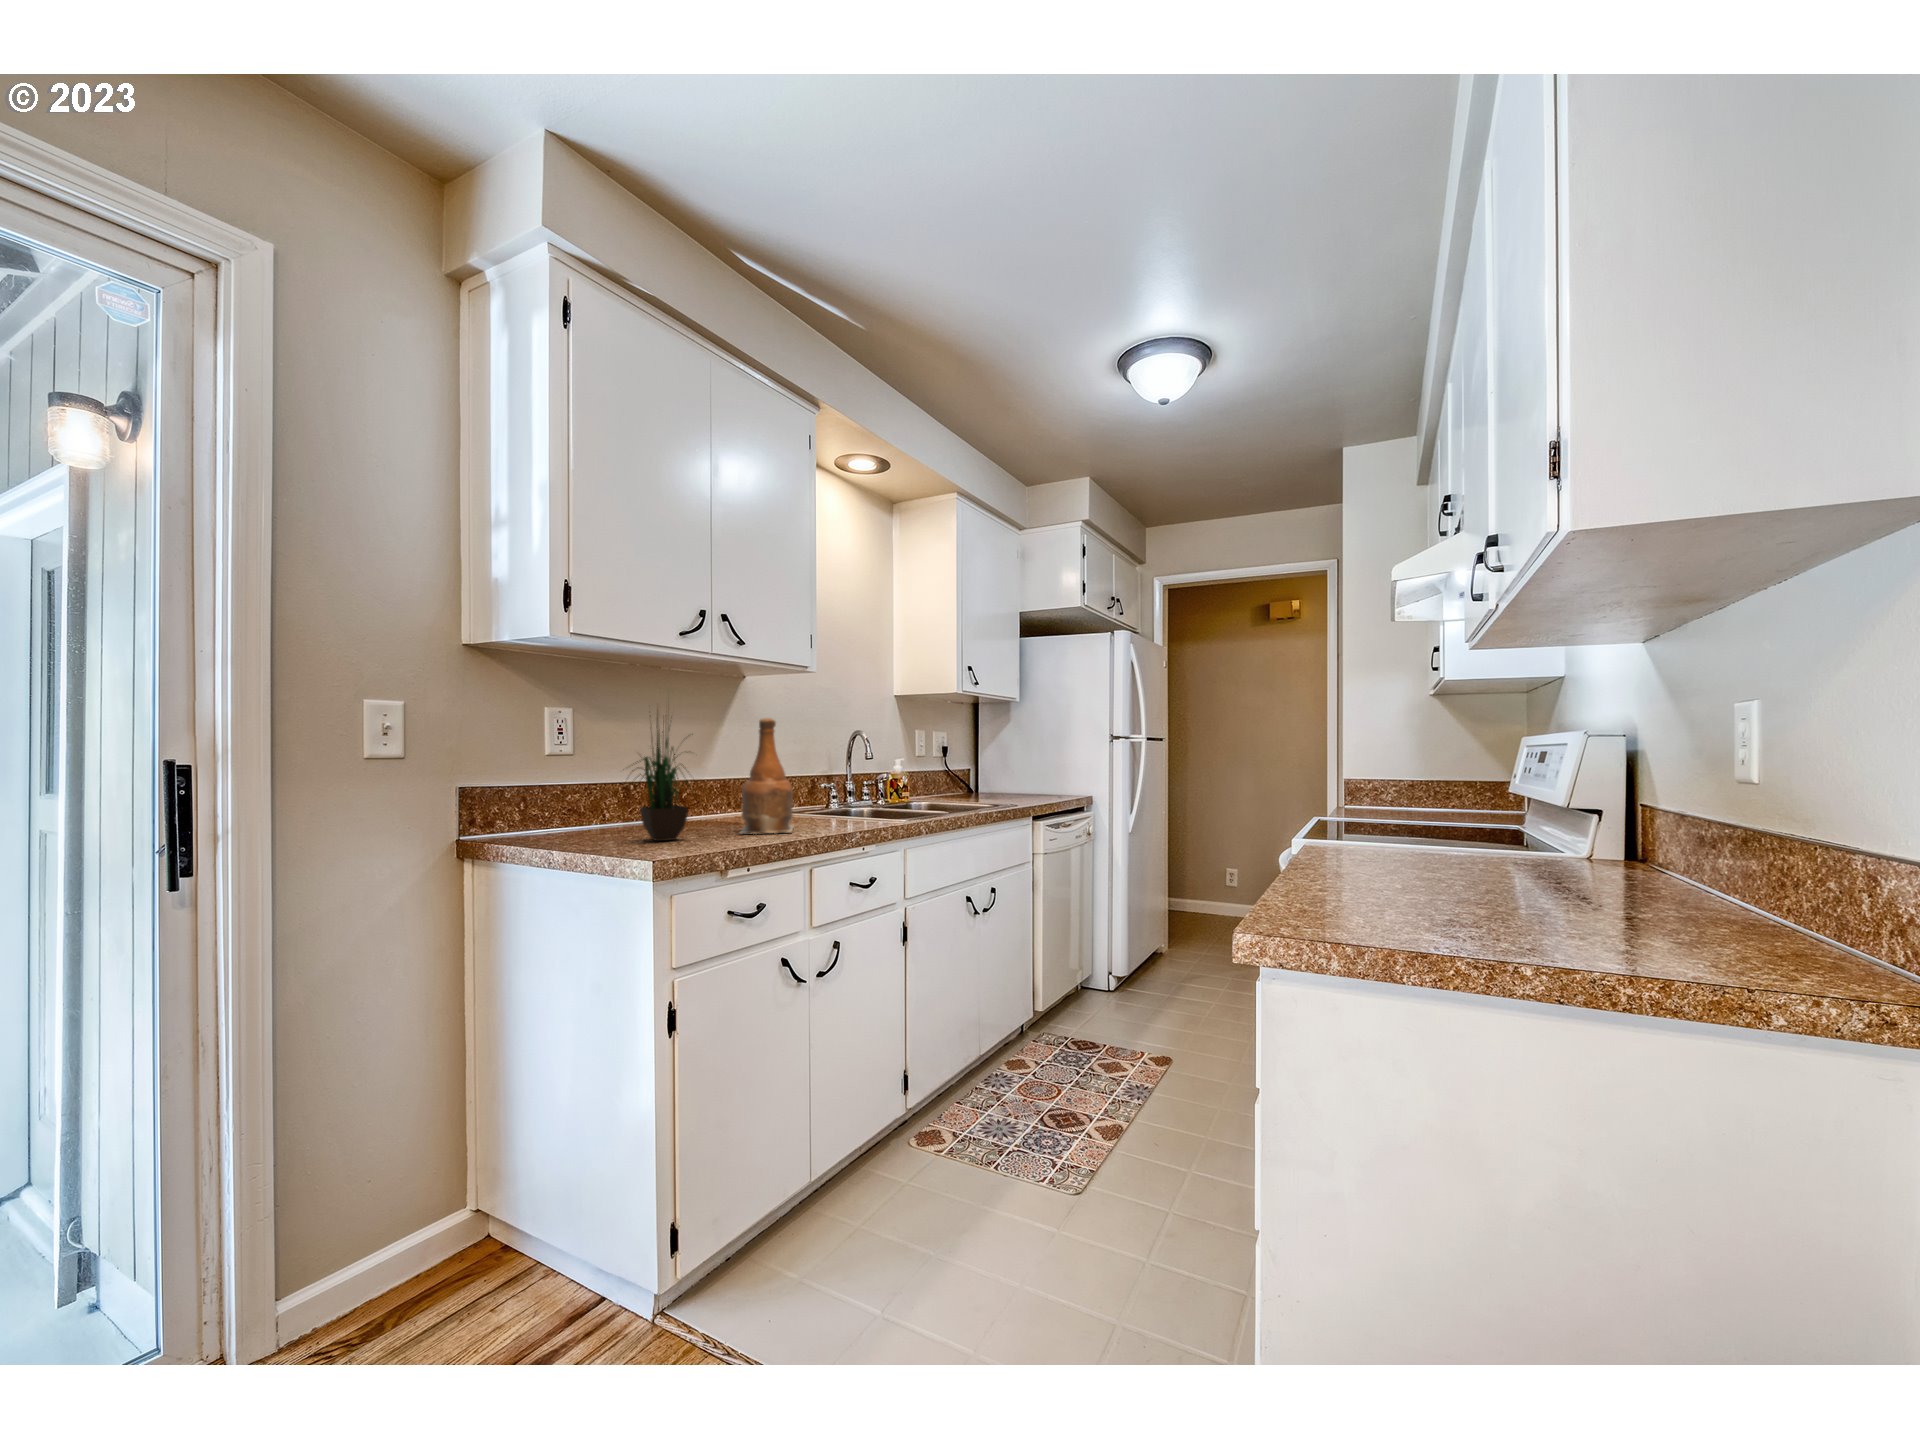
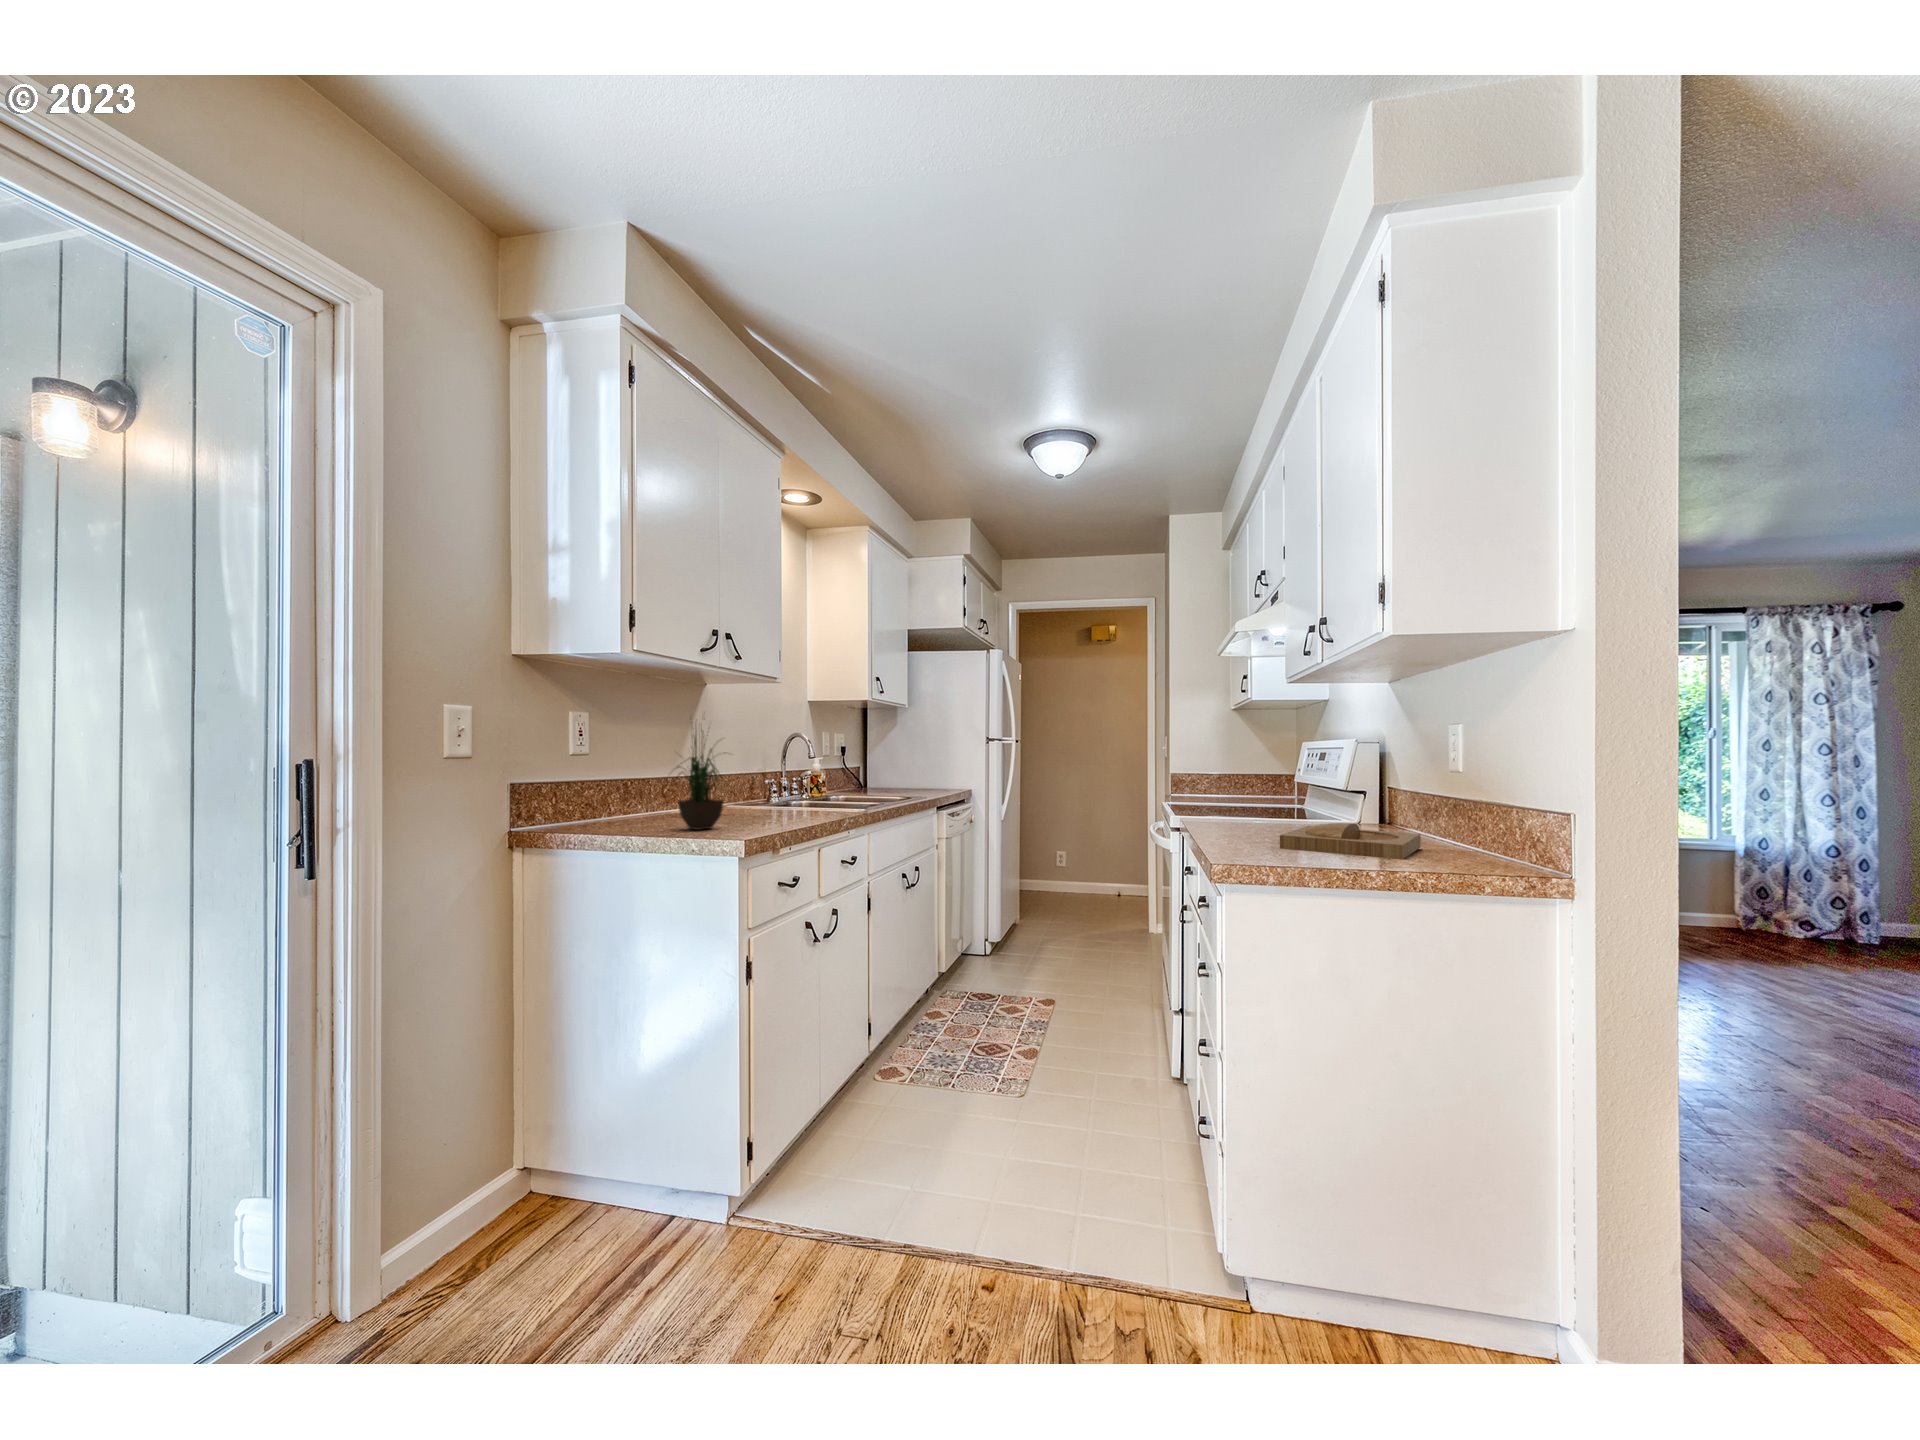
bottle: present [741,718,793,834] -> none [747,724,800,823]
tray: none [1394,865,1666,940] -> present [1280,823,1421,859]

